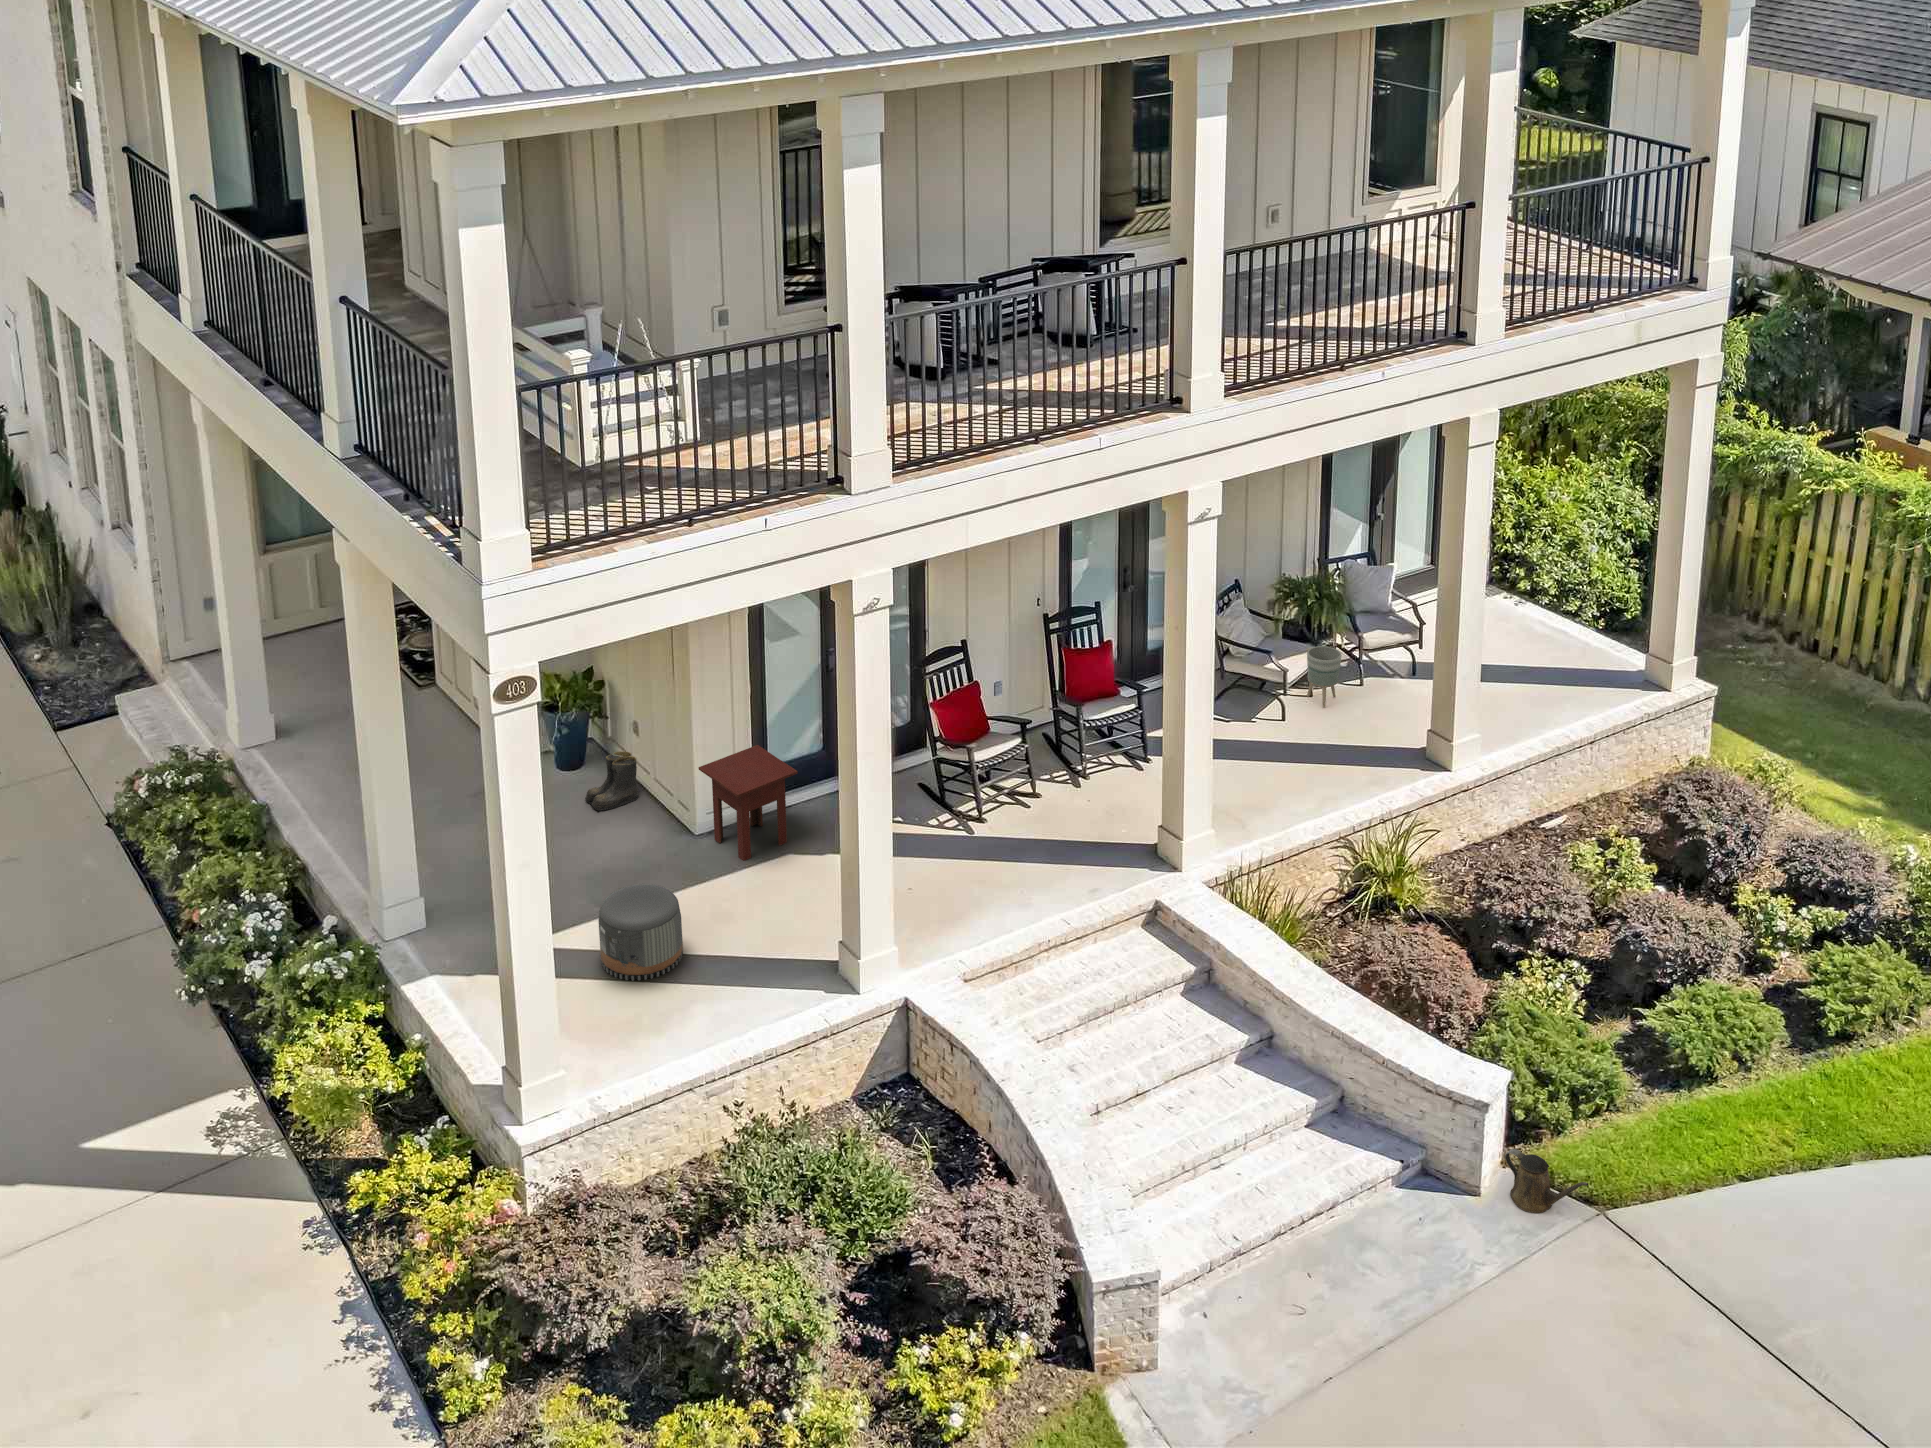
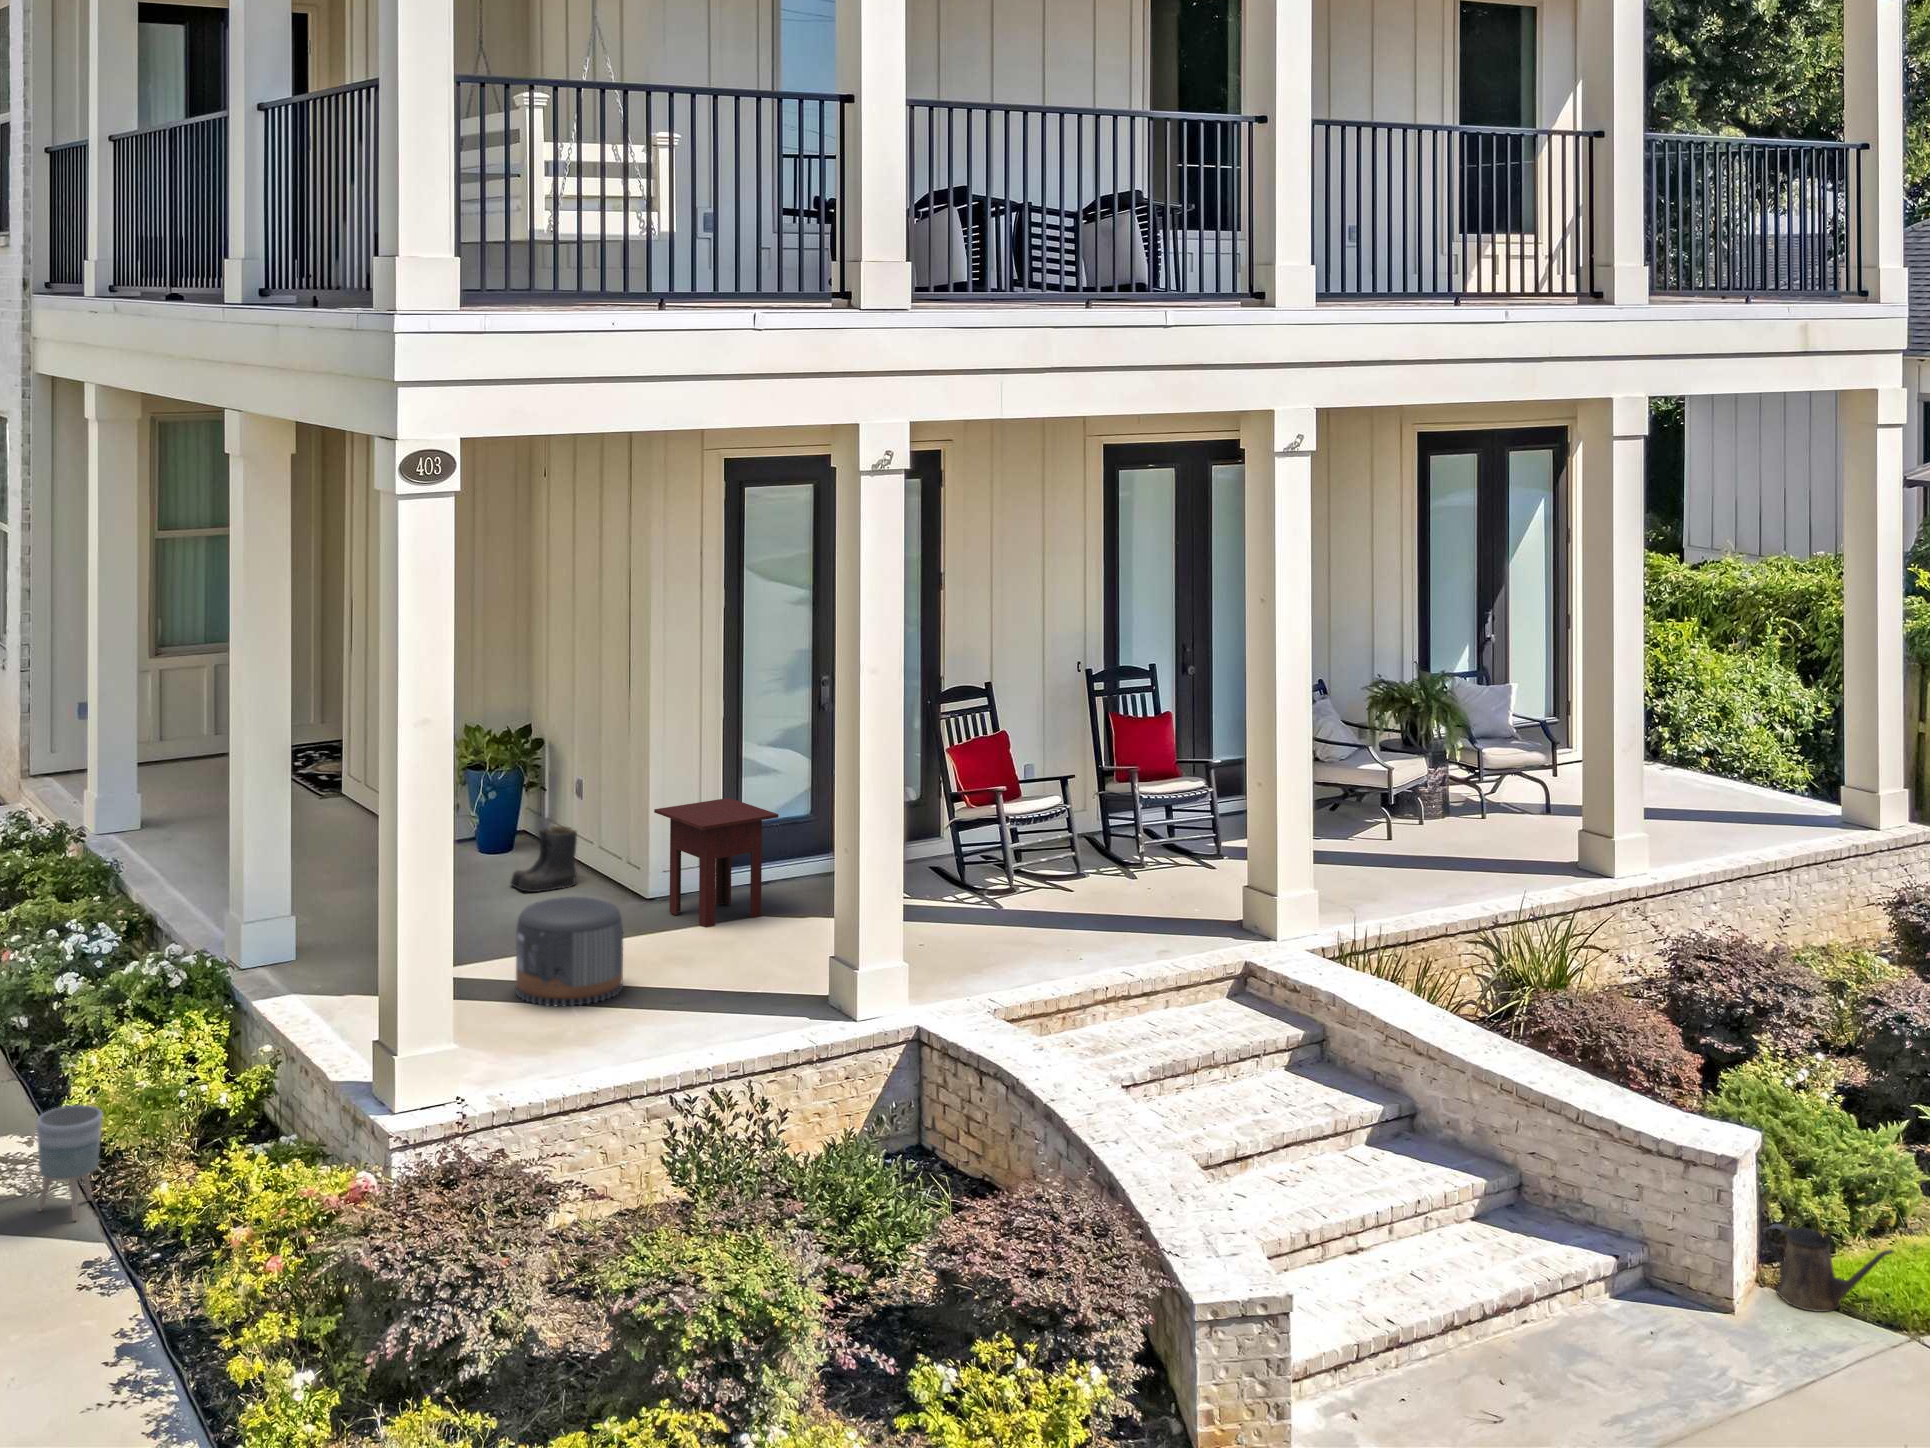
planter: present [1307,646,1342,708] -> present [36,1105,103,1221]

